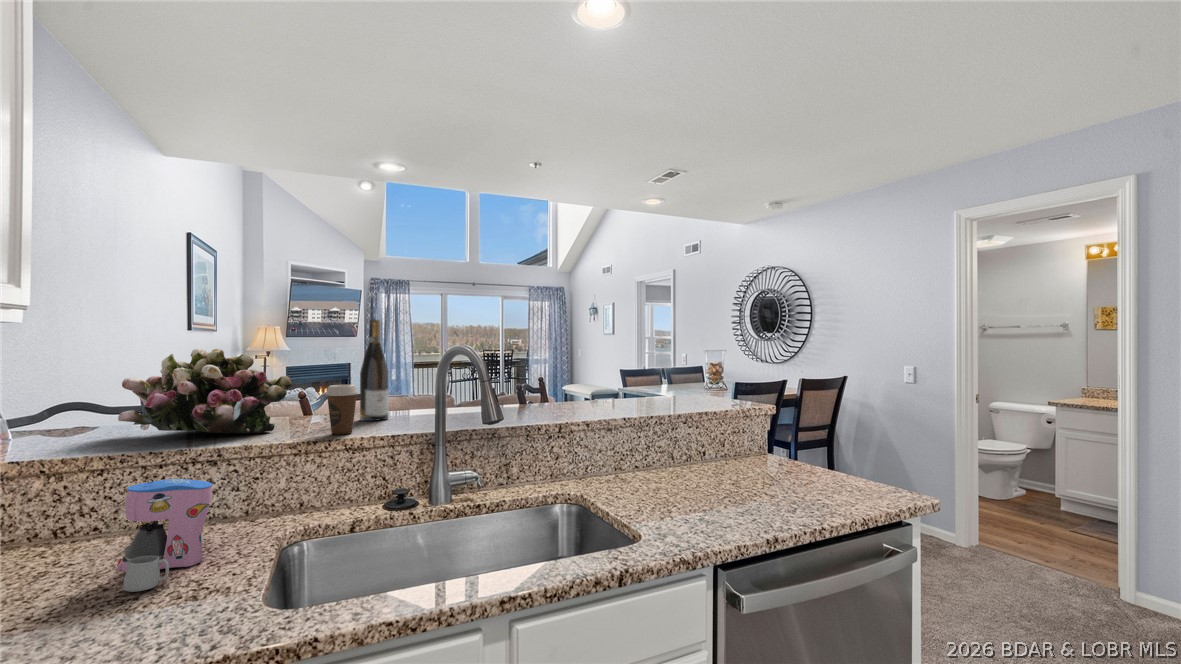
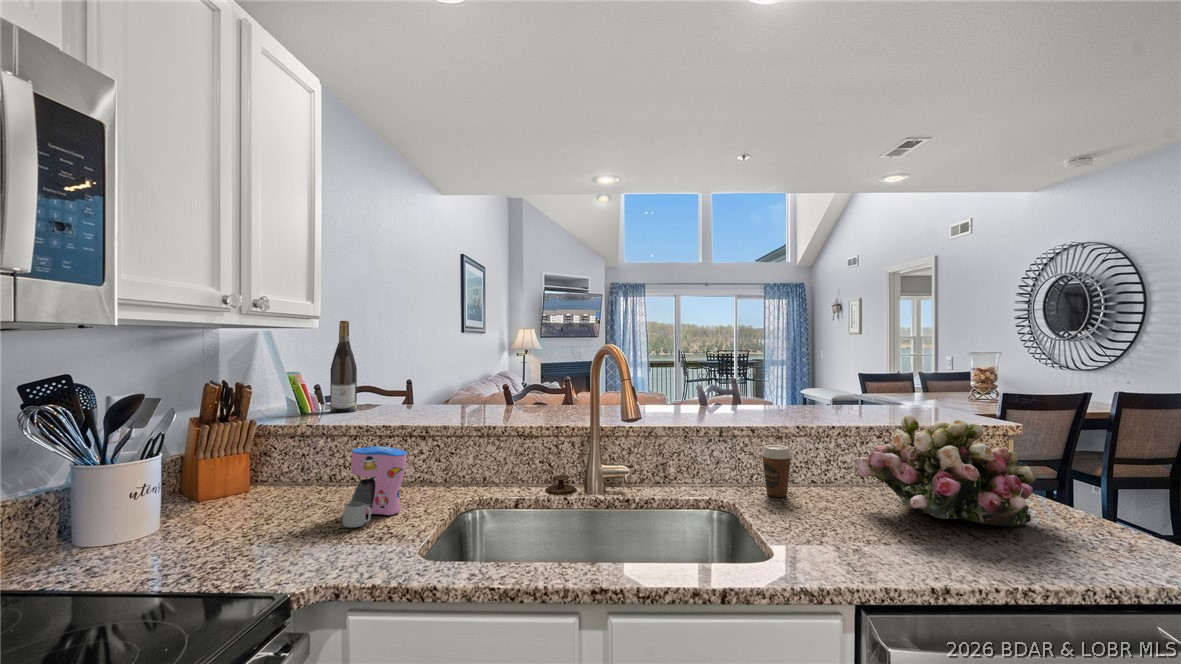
wine bottle: present [360,320,388,421] -> present [330,321,357,412]
flower arrangement: present [118,348,292,433] -> present [856,414,1036,526]
coffee cup: present [326,385,358,435] -> present [761,445,792,497]

